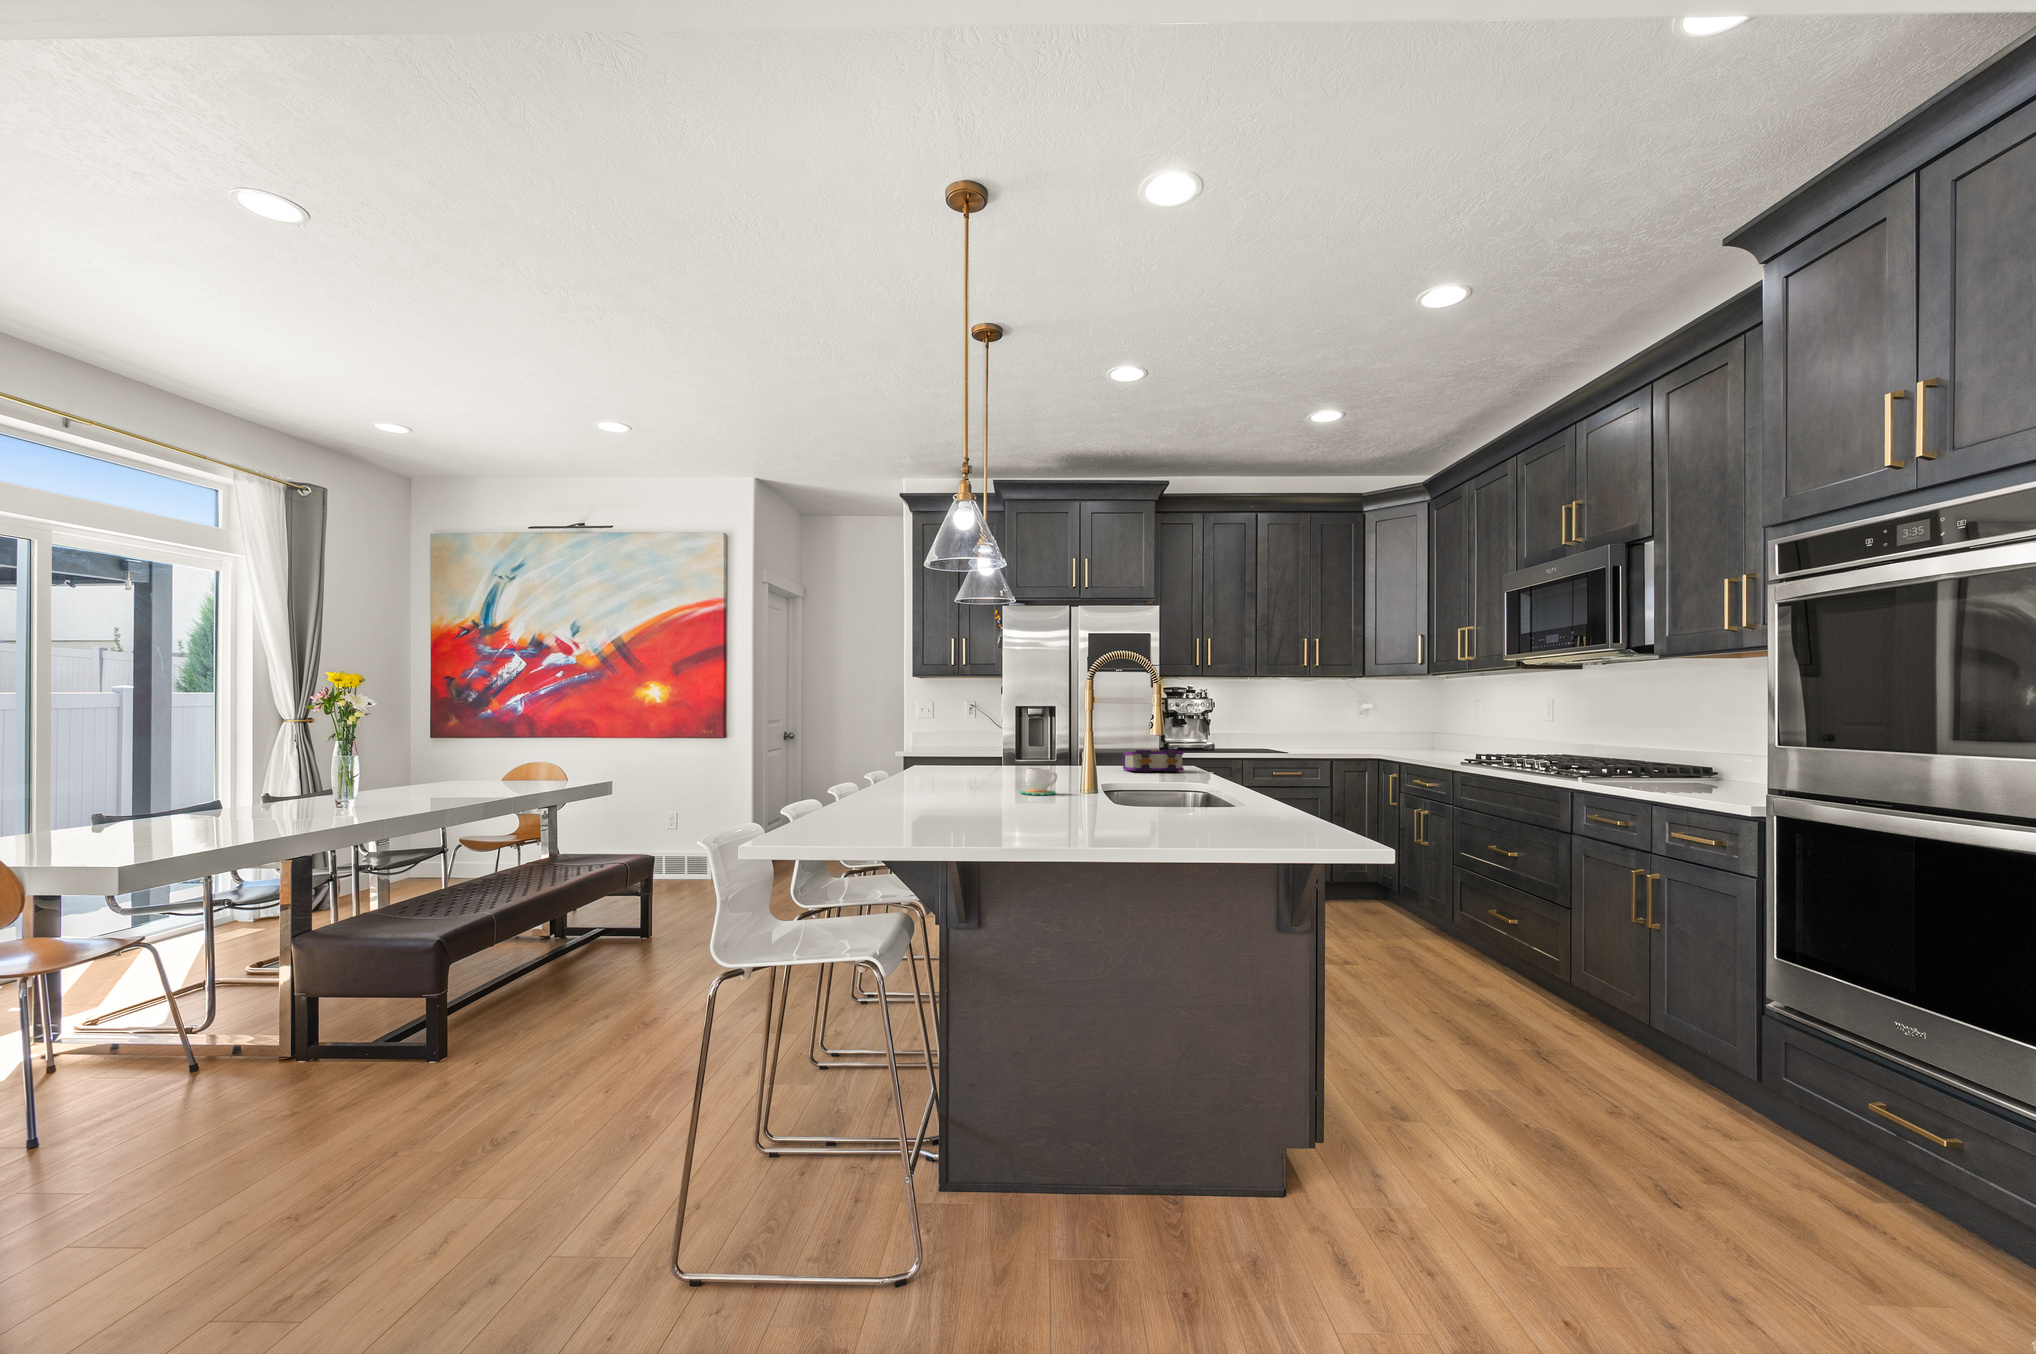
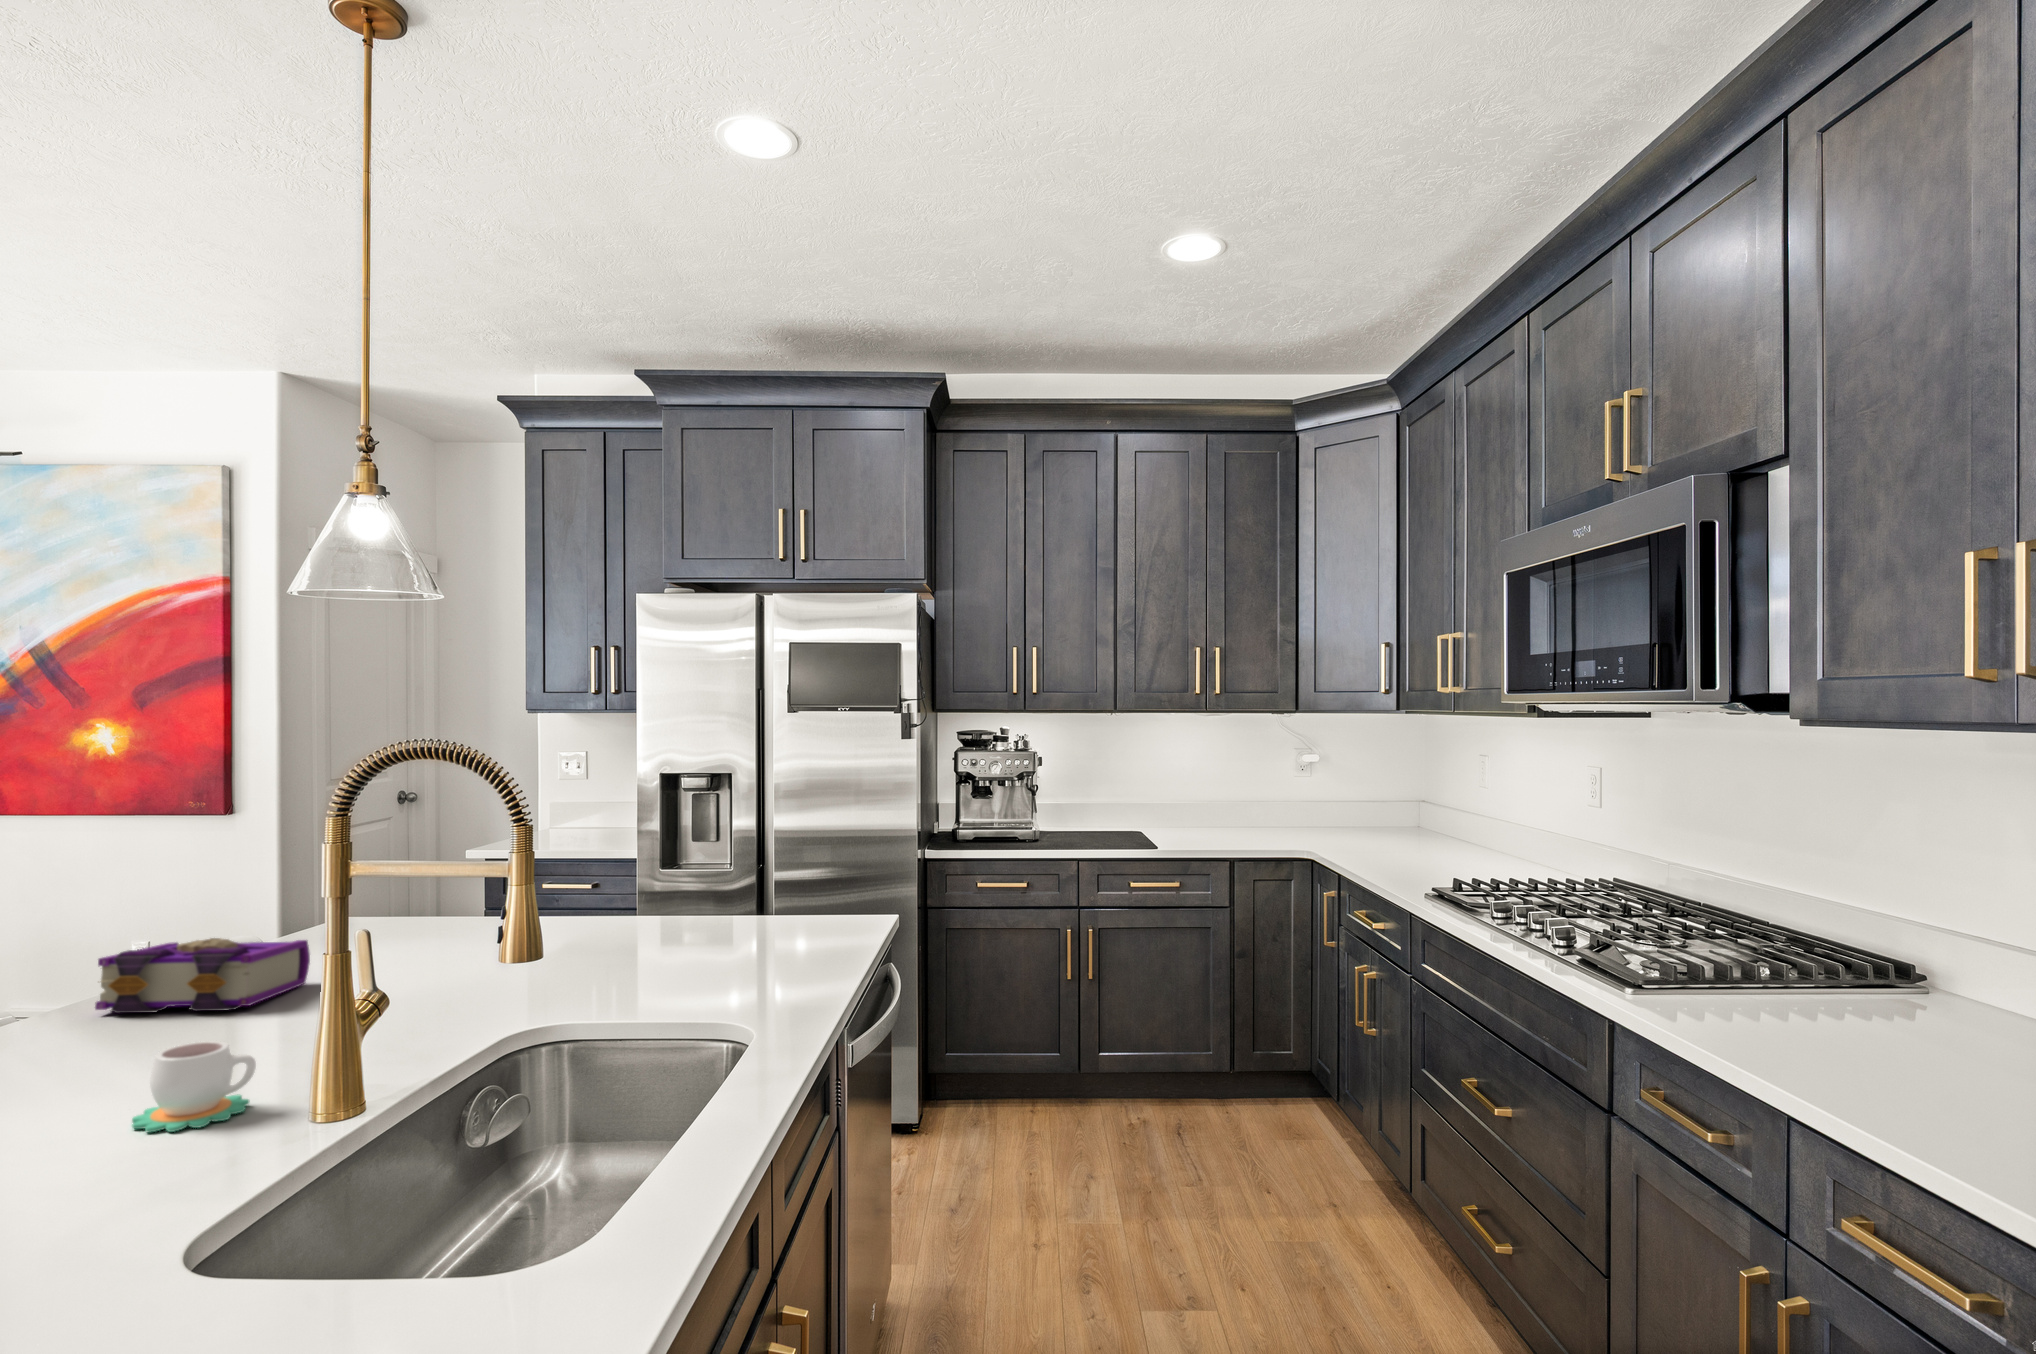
book: present [1123,749,1184,772] -> present [95,938,310,1013]

